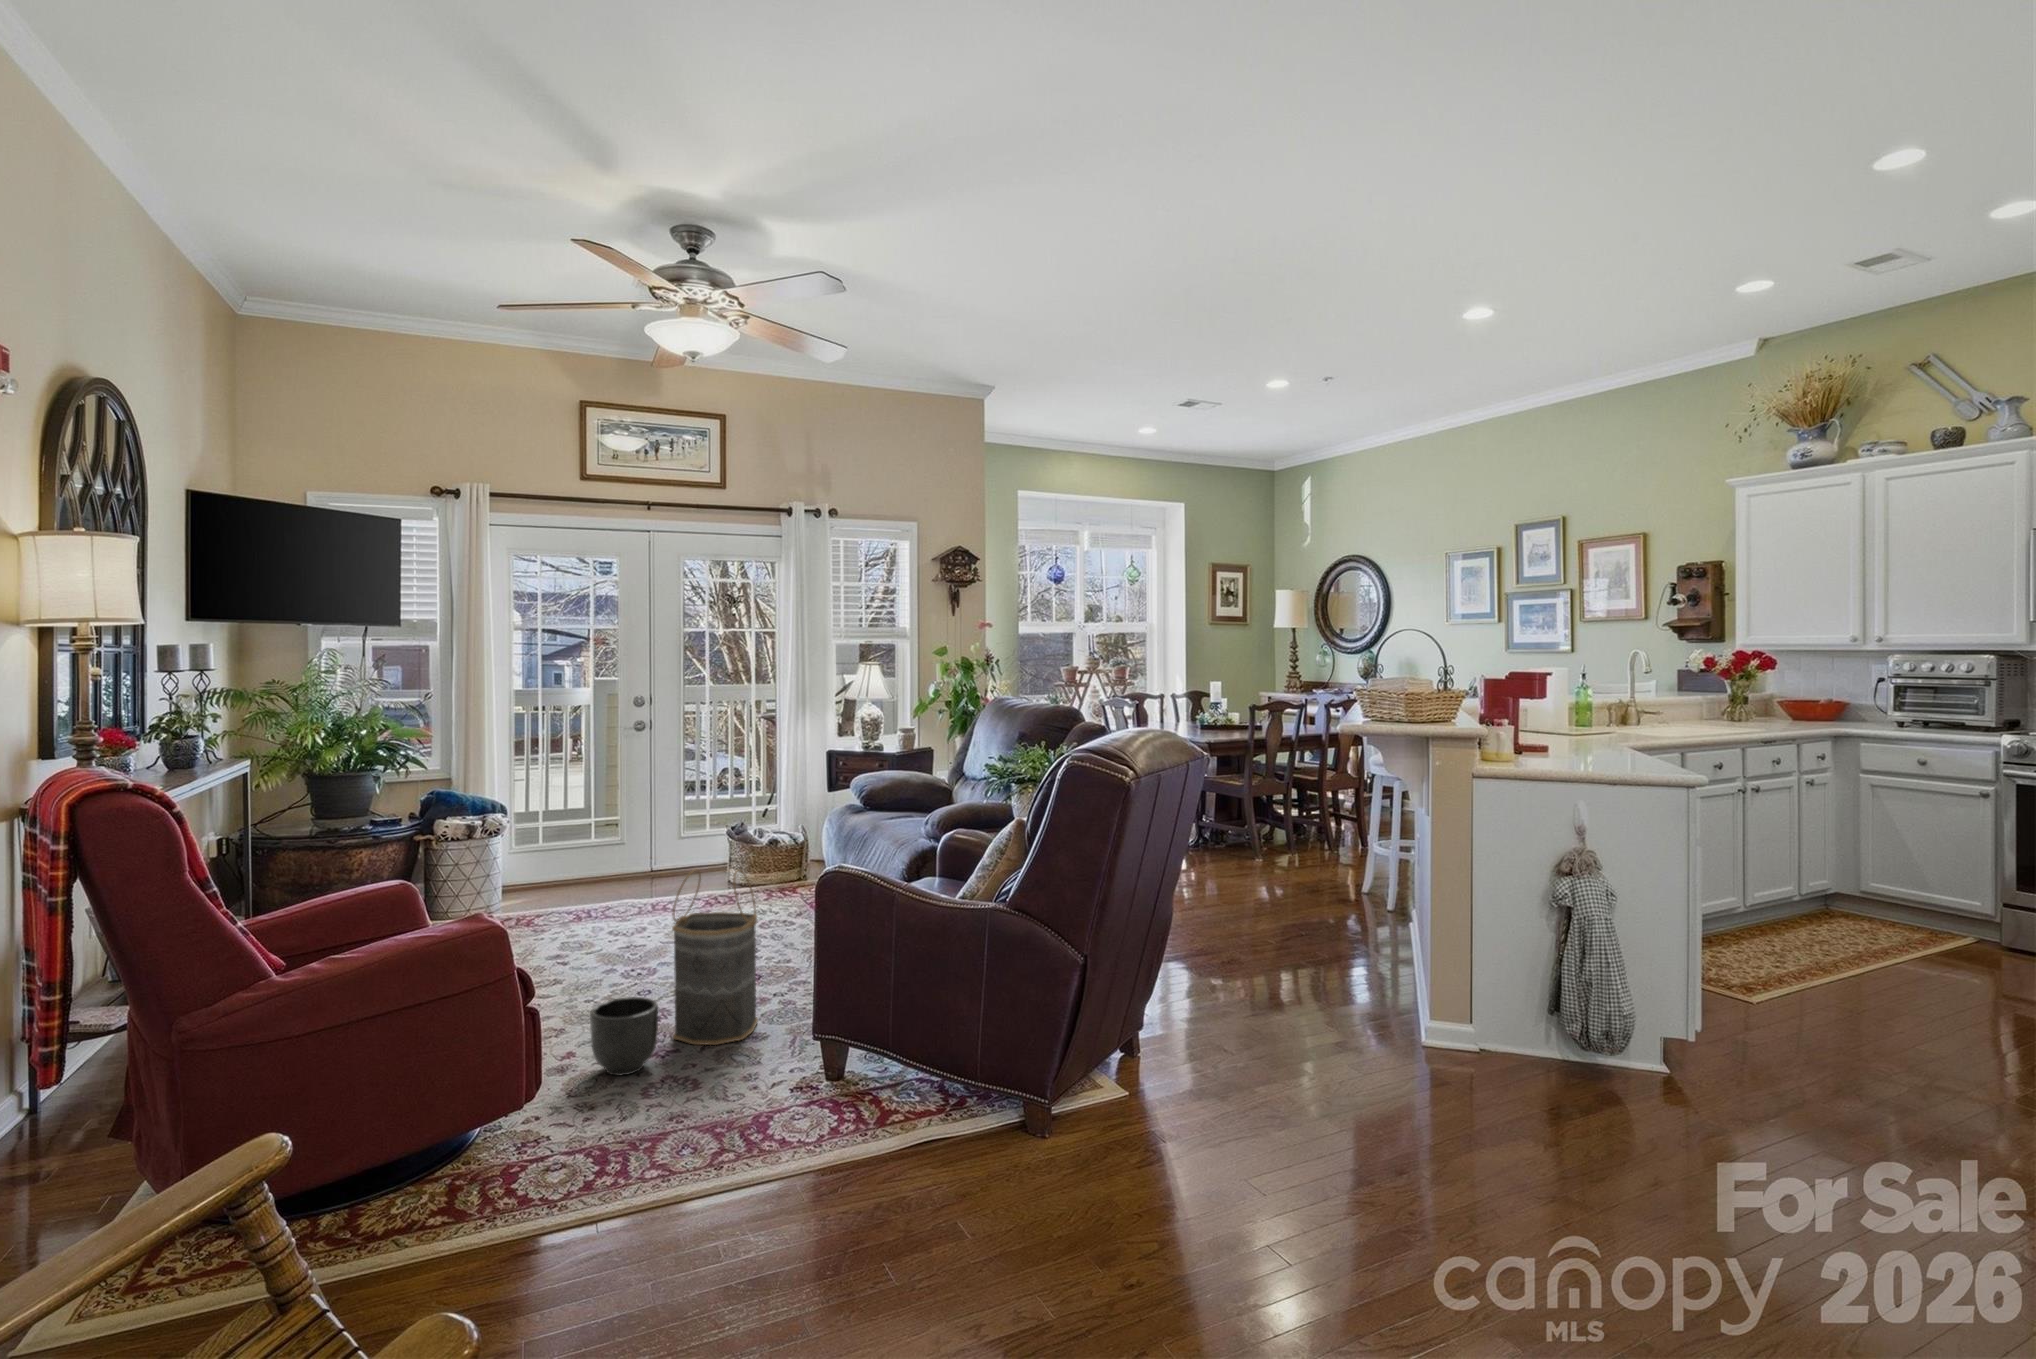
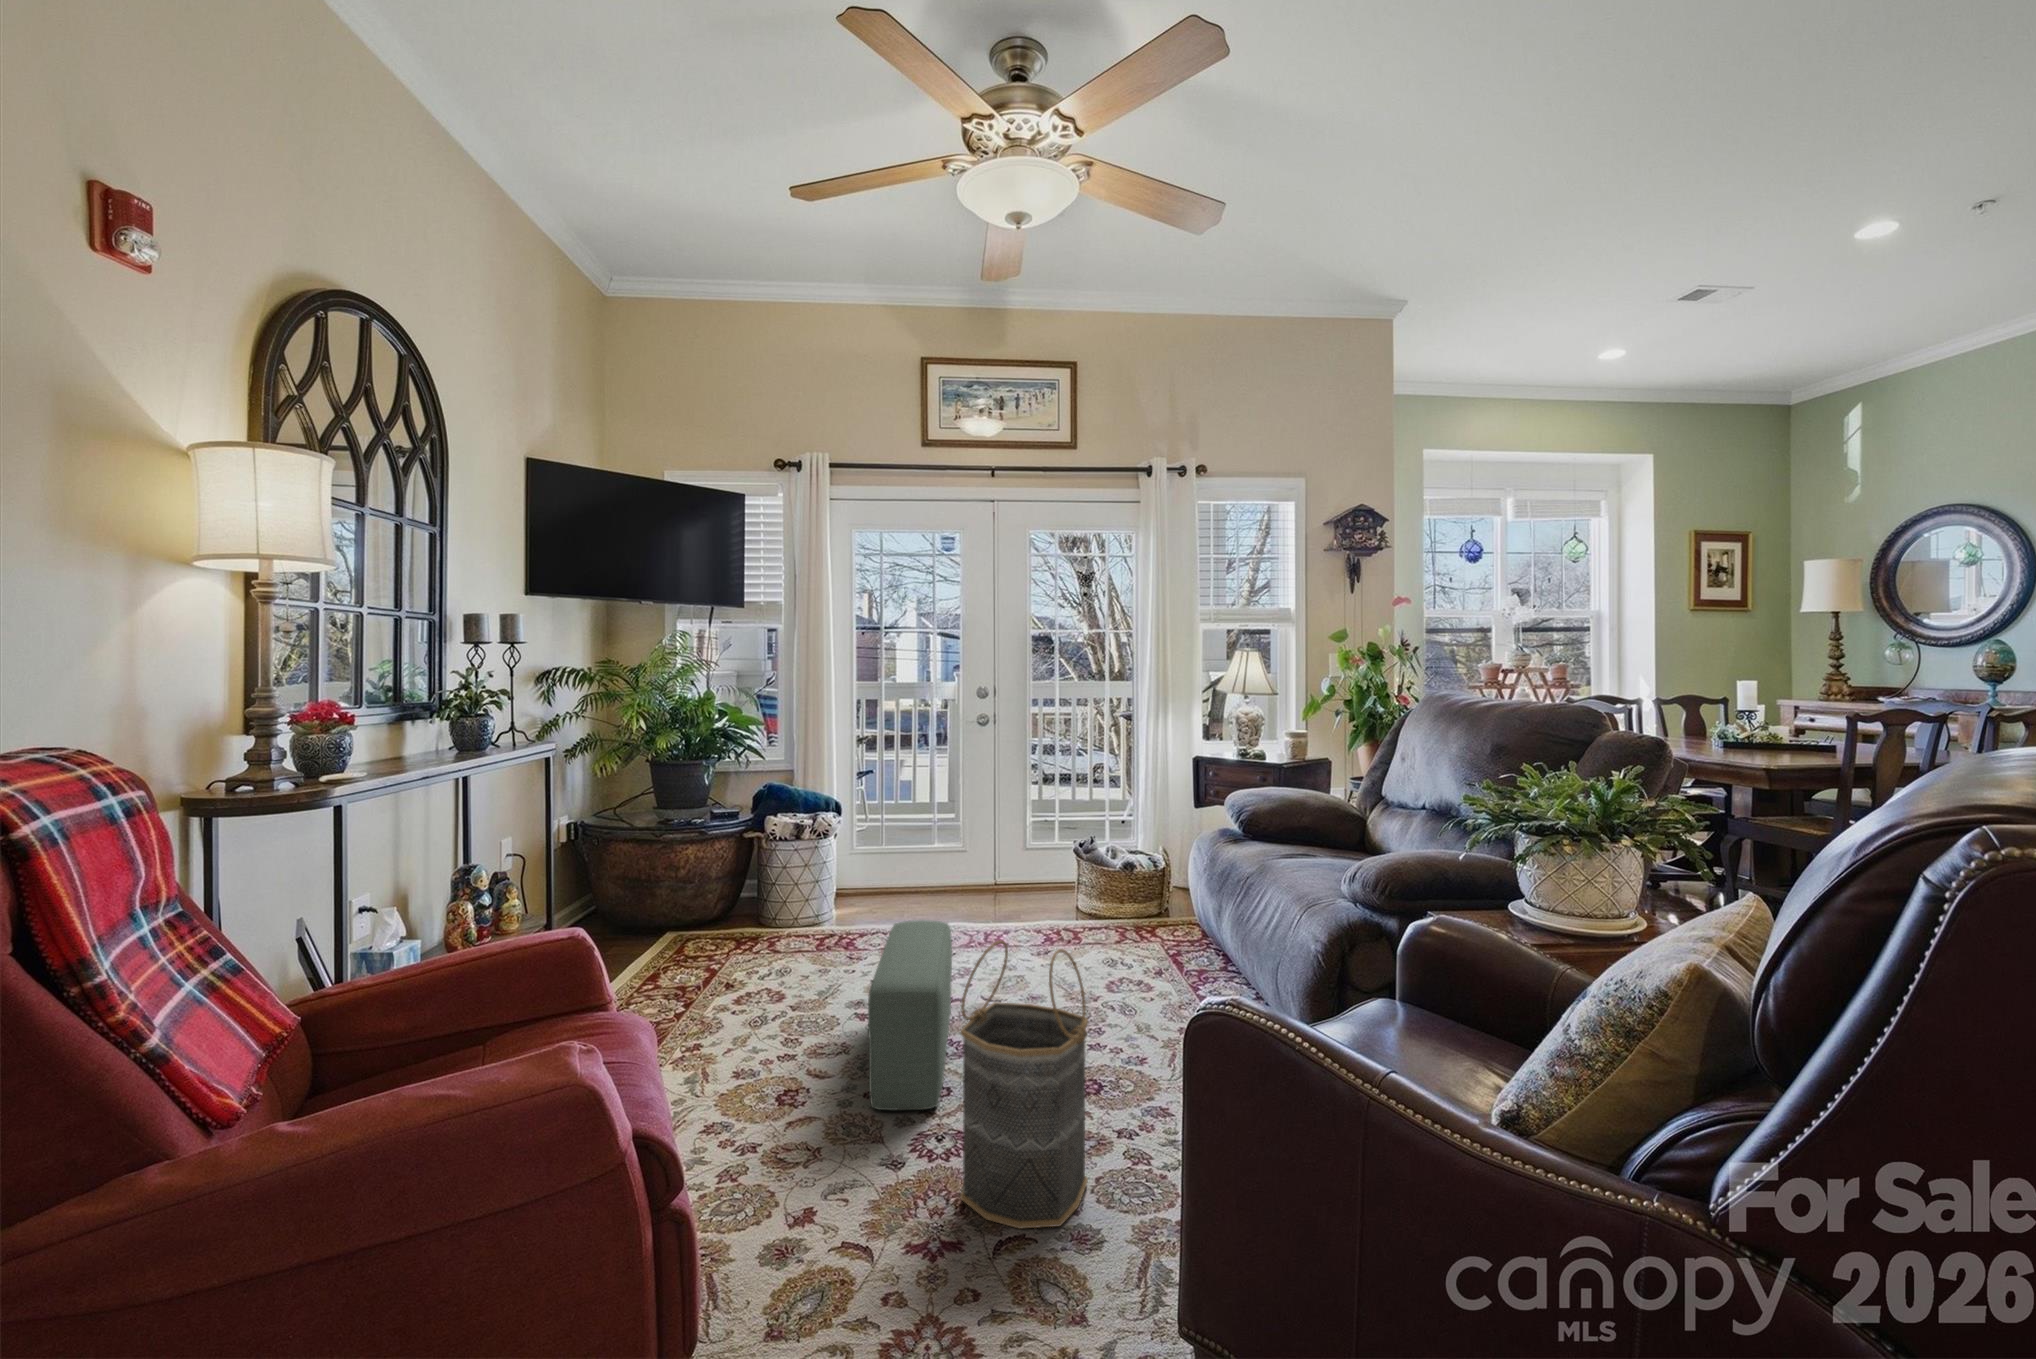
pouf: none [586,883,645,1009] -> present [868,920,952,1110]
planter: present [590,997,658,1075] -> none [828,1138,928,1276]

